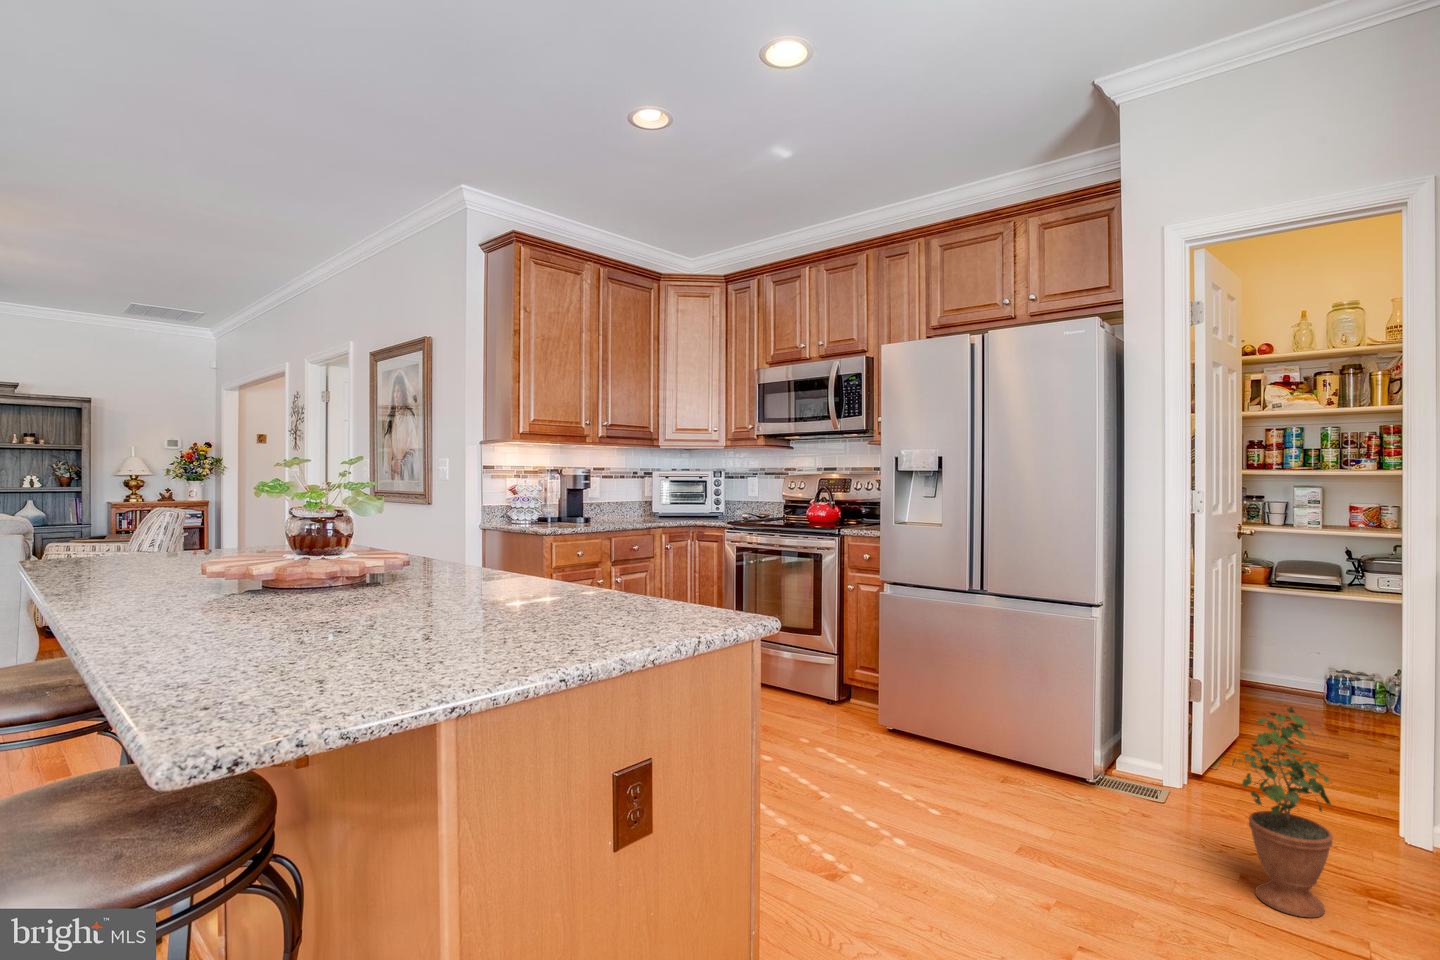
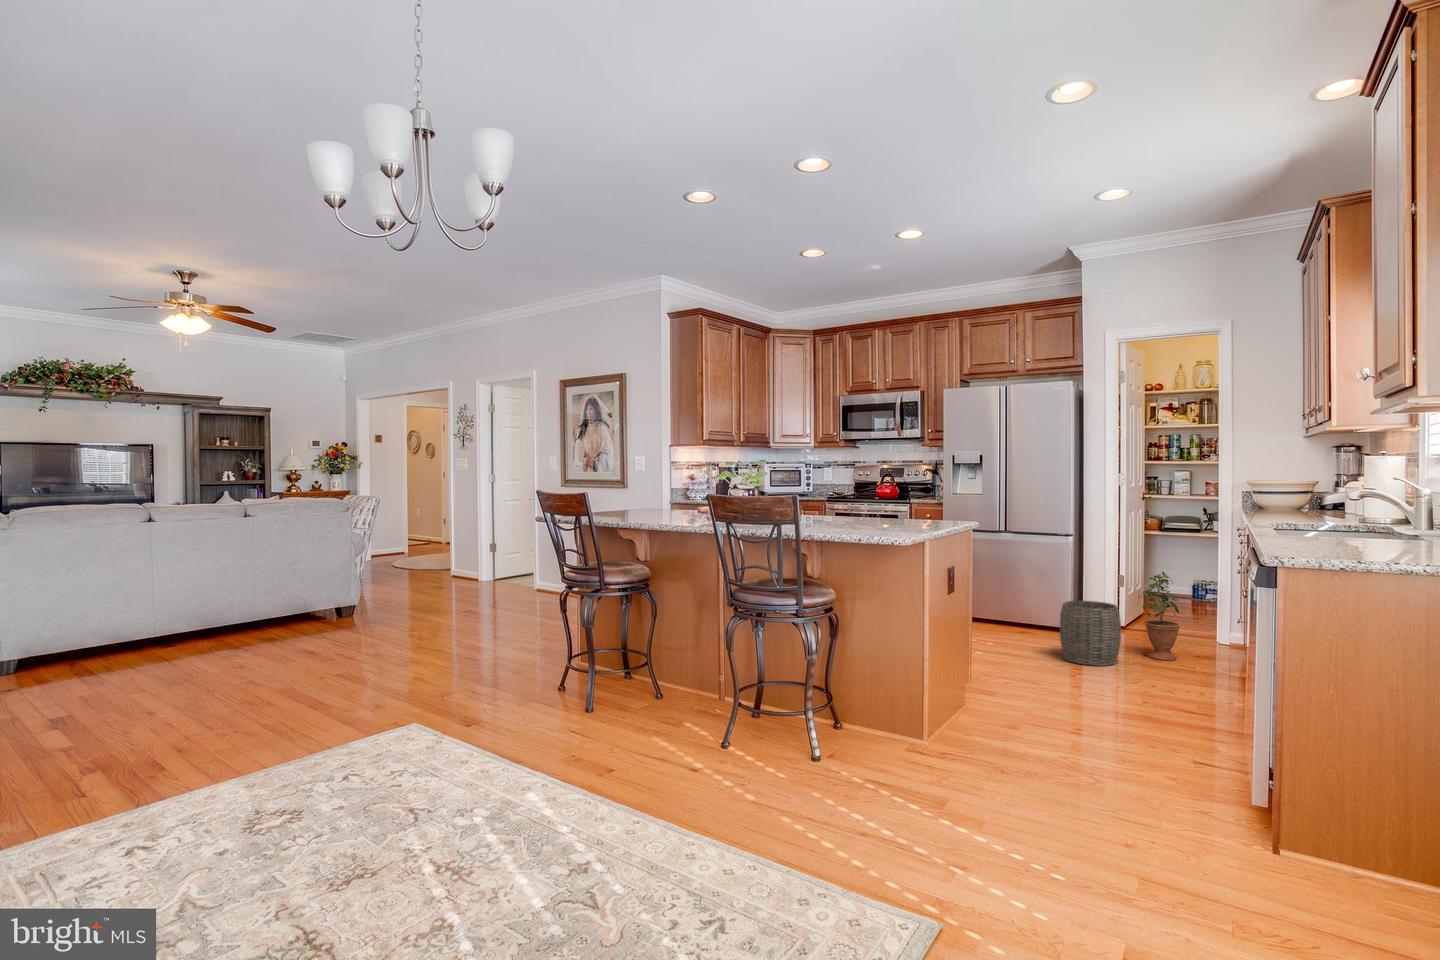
woven basket: none [1052,758,1191,931] -> present [1060,601,1121,666]

